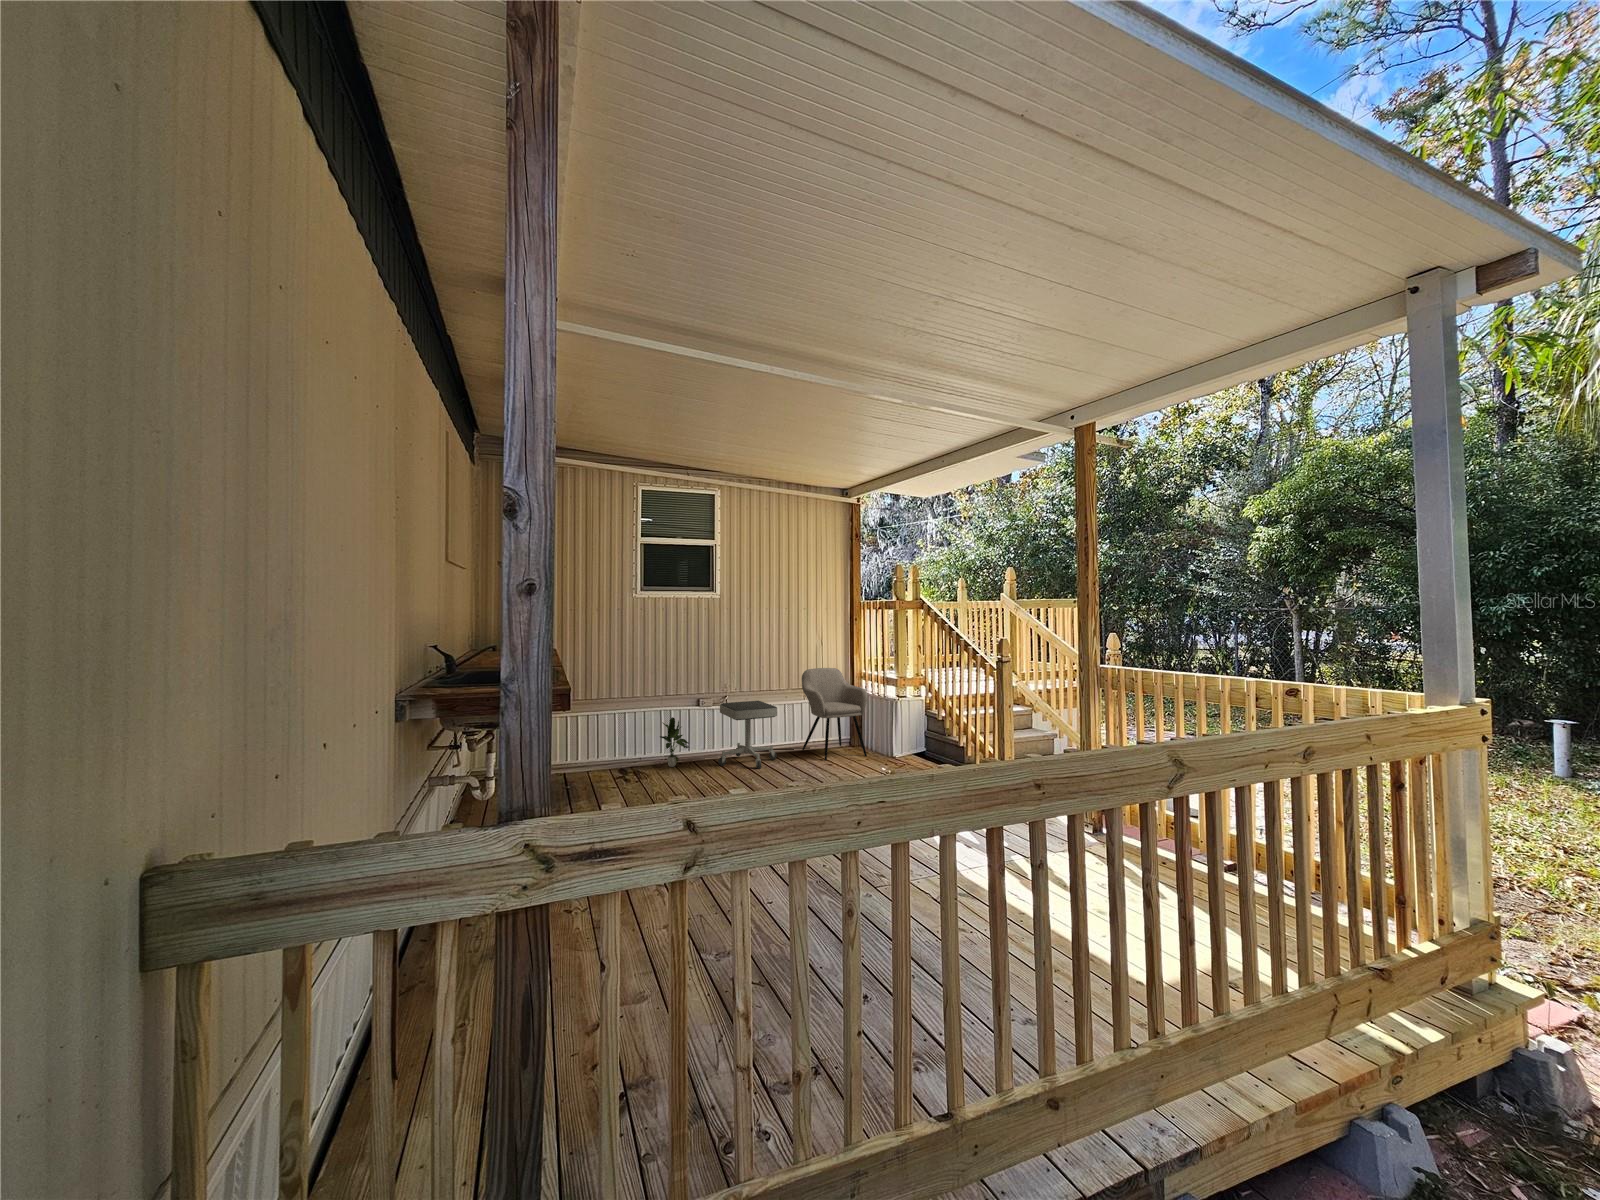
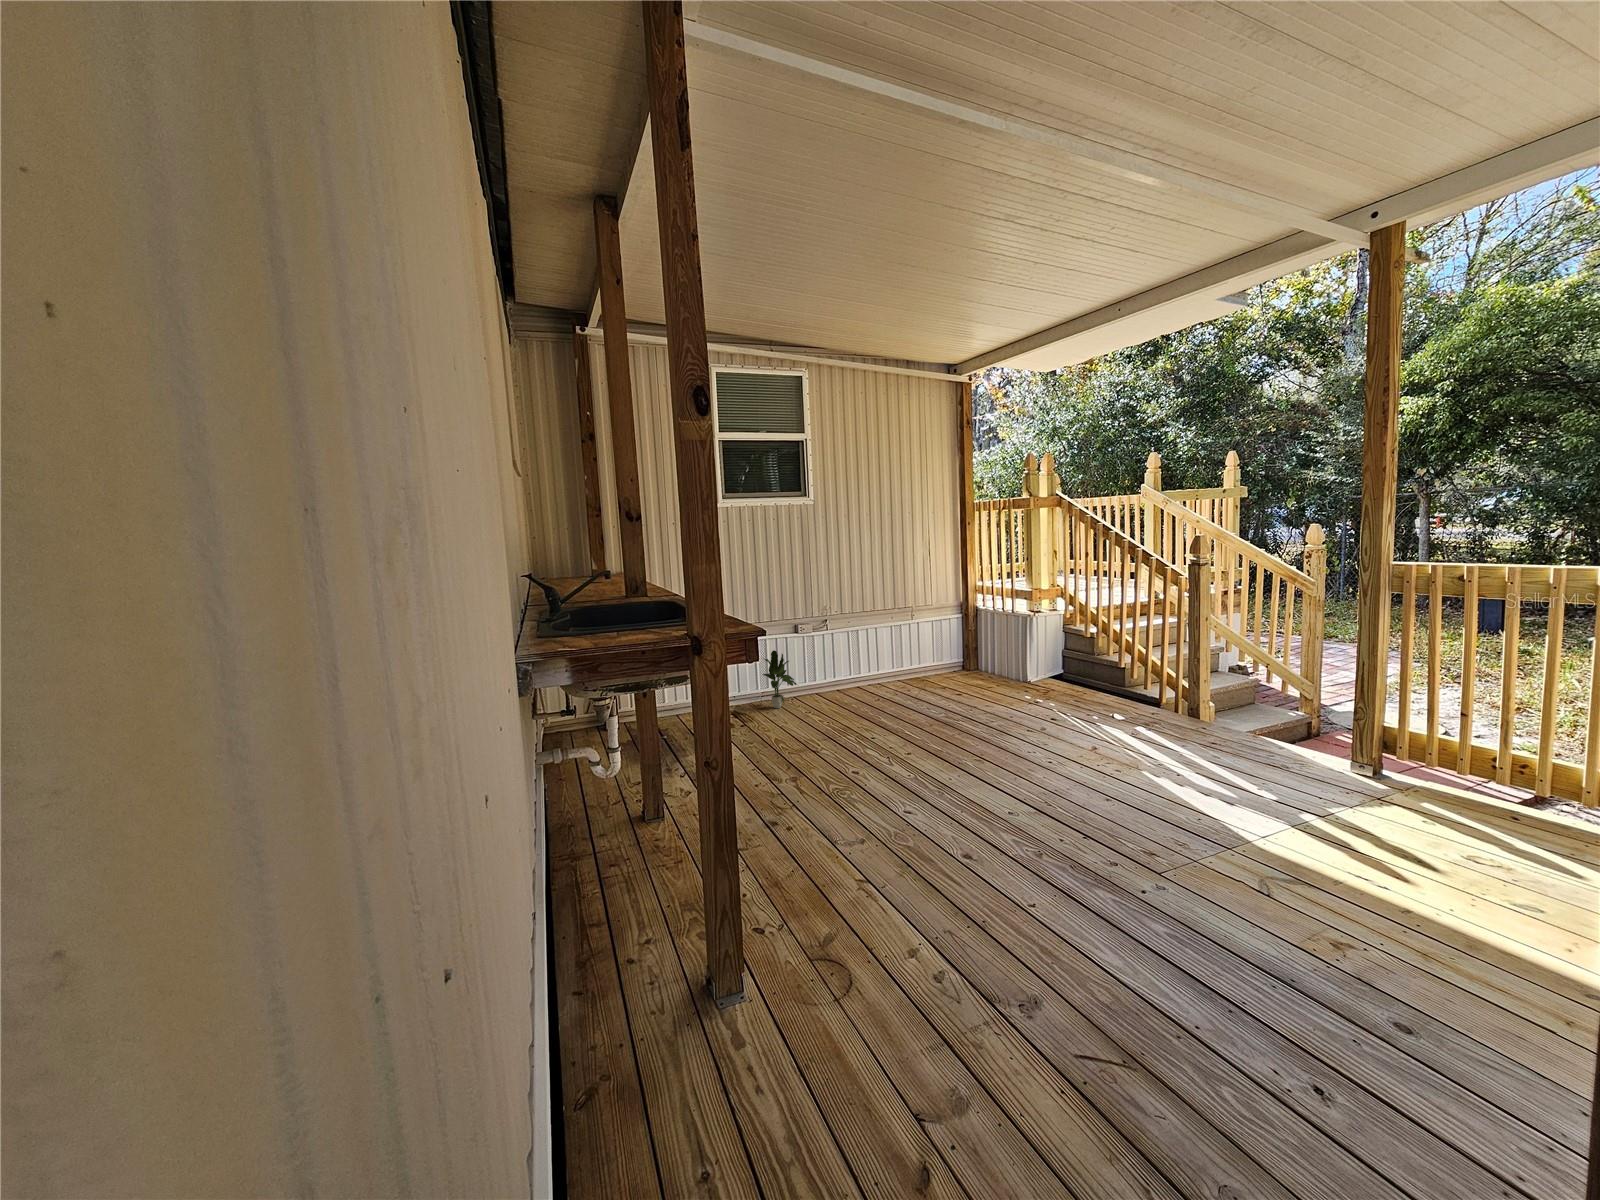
armchair: present [802,668,868,761] -> none [912,583,998,692]
stool: present [718,701,777,769] -> none [826,625,899,706]

